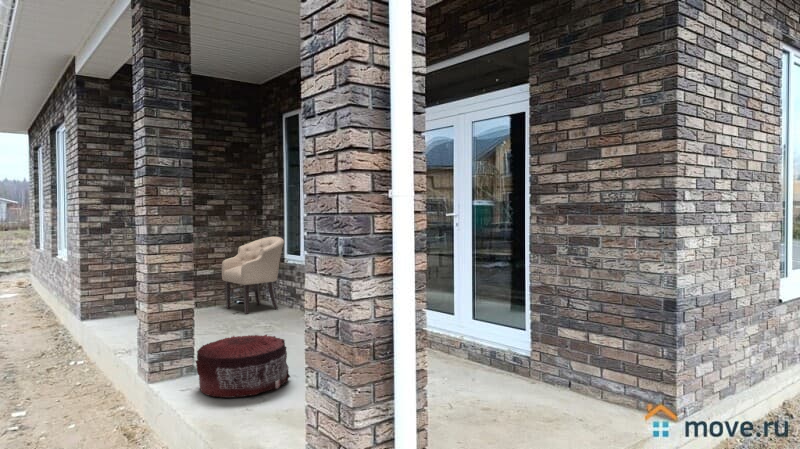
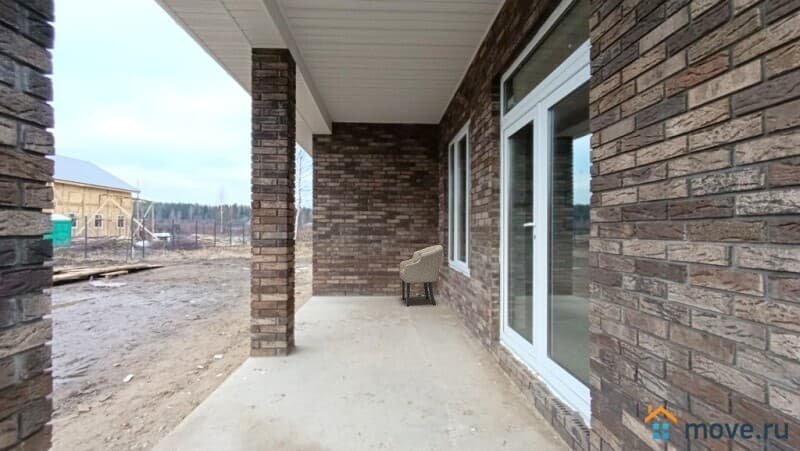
pouf: present [195,335,290,398] -> none [255,329,337,393]

